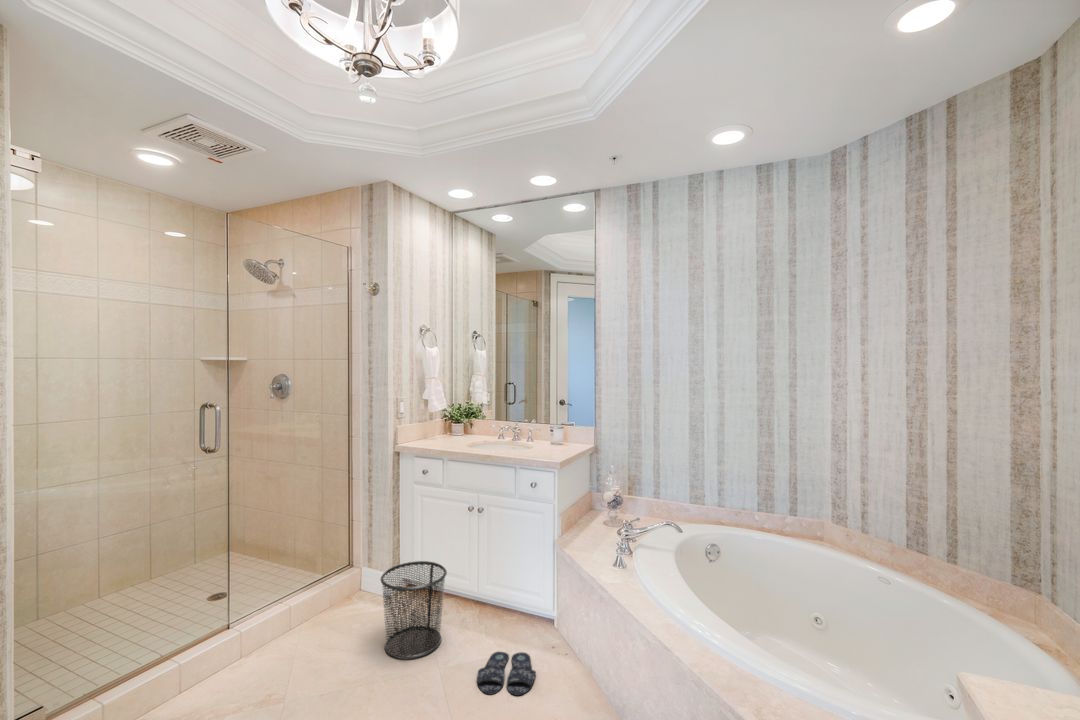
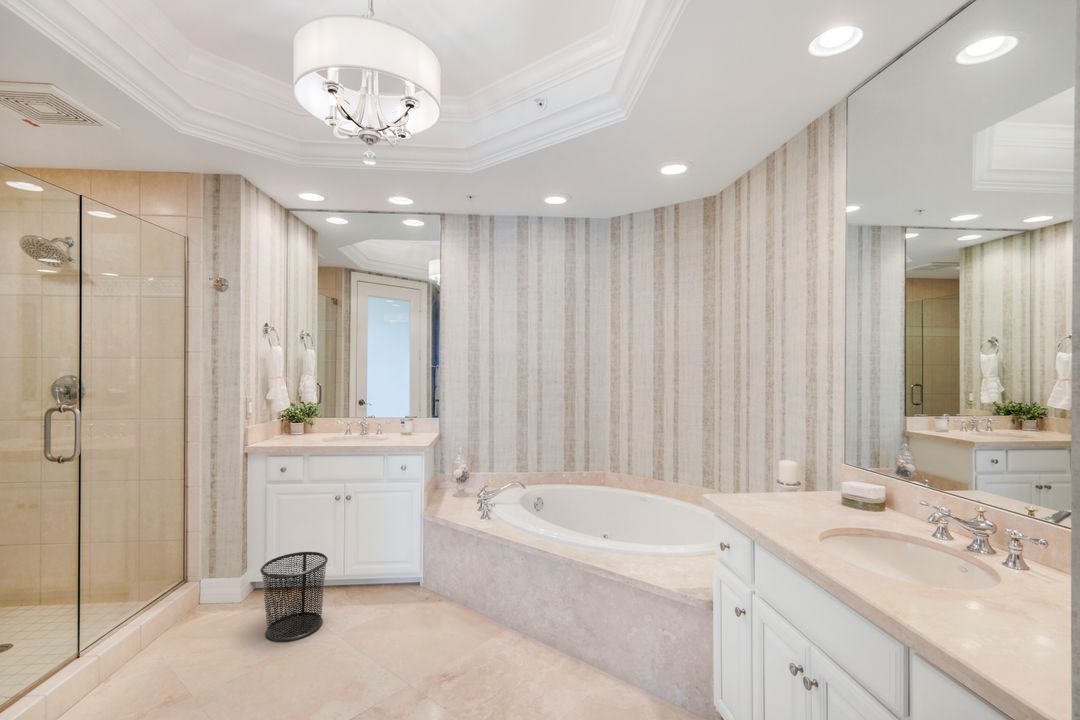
slippers: present [477,652,536,696] -> none [372,608,423,640]

